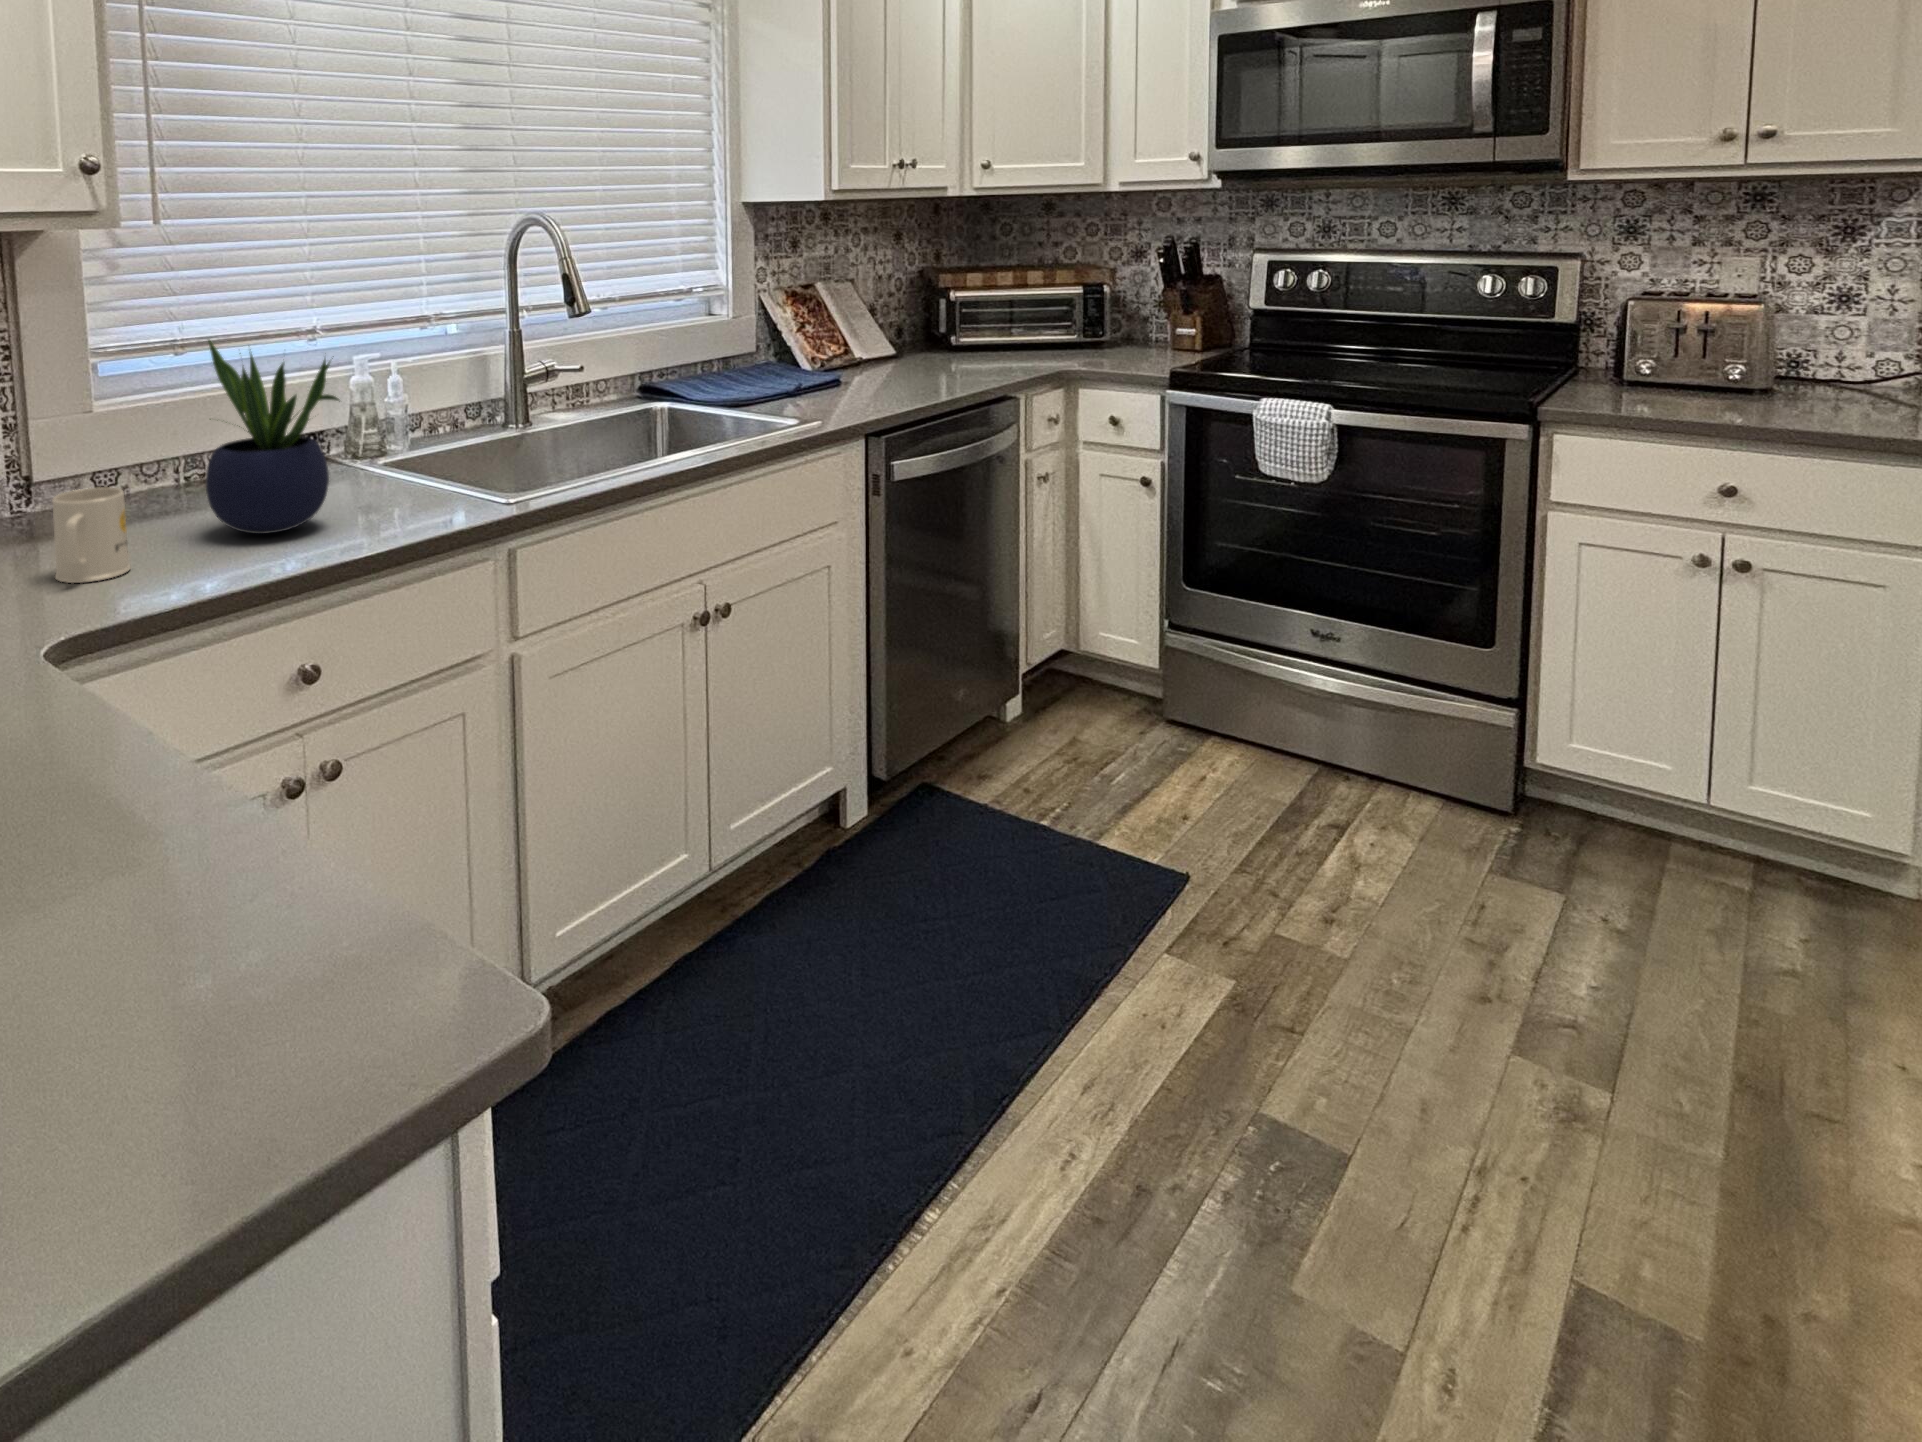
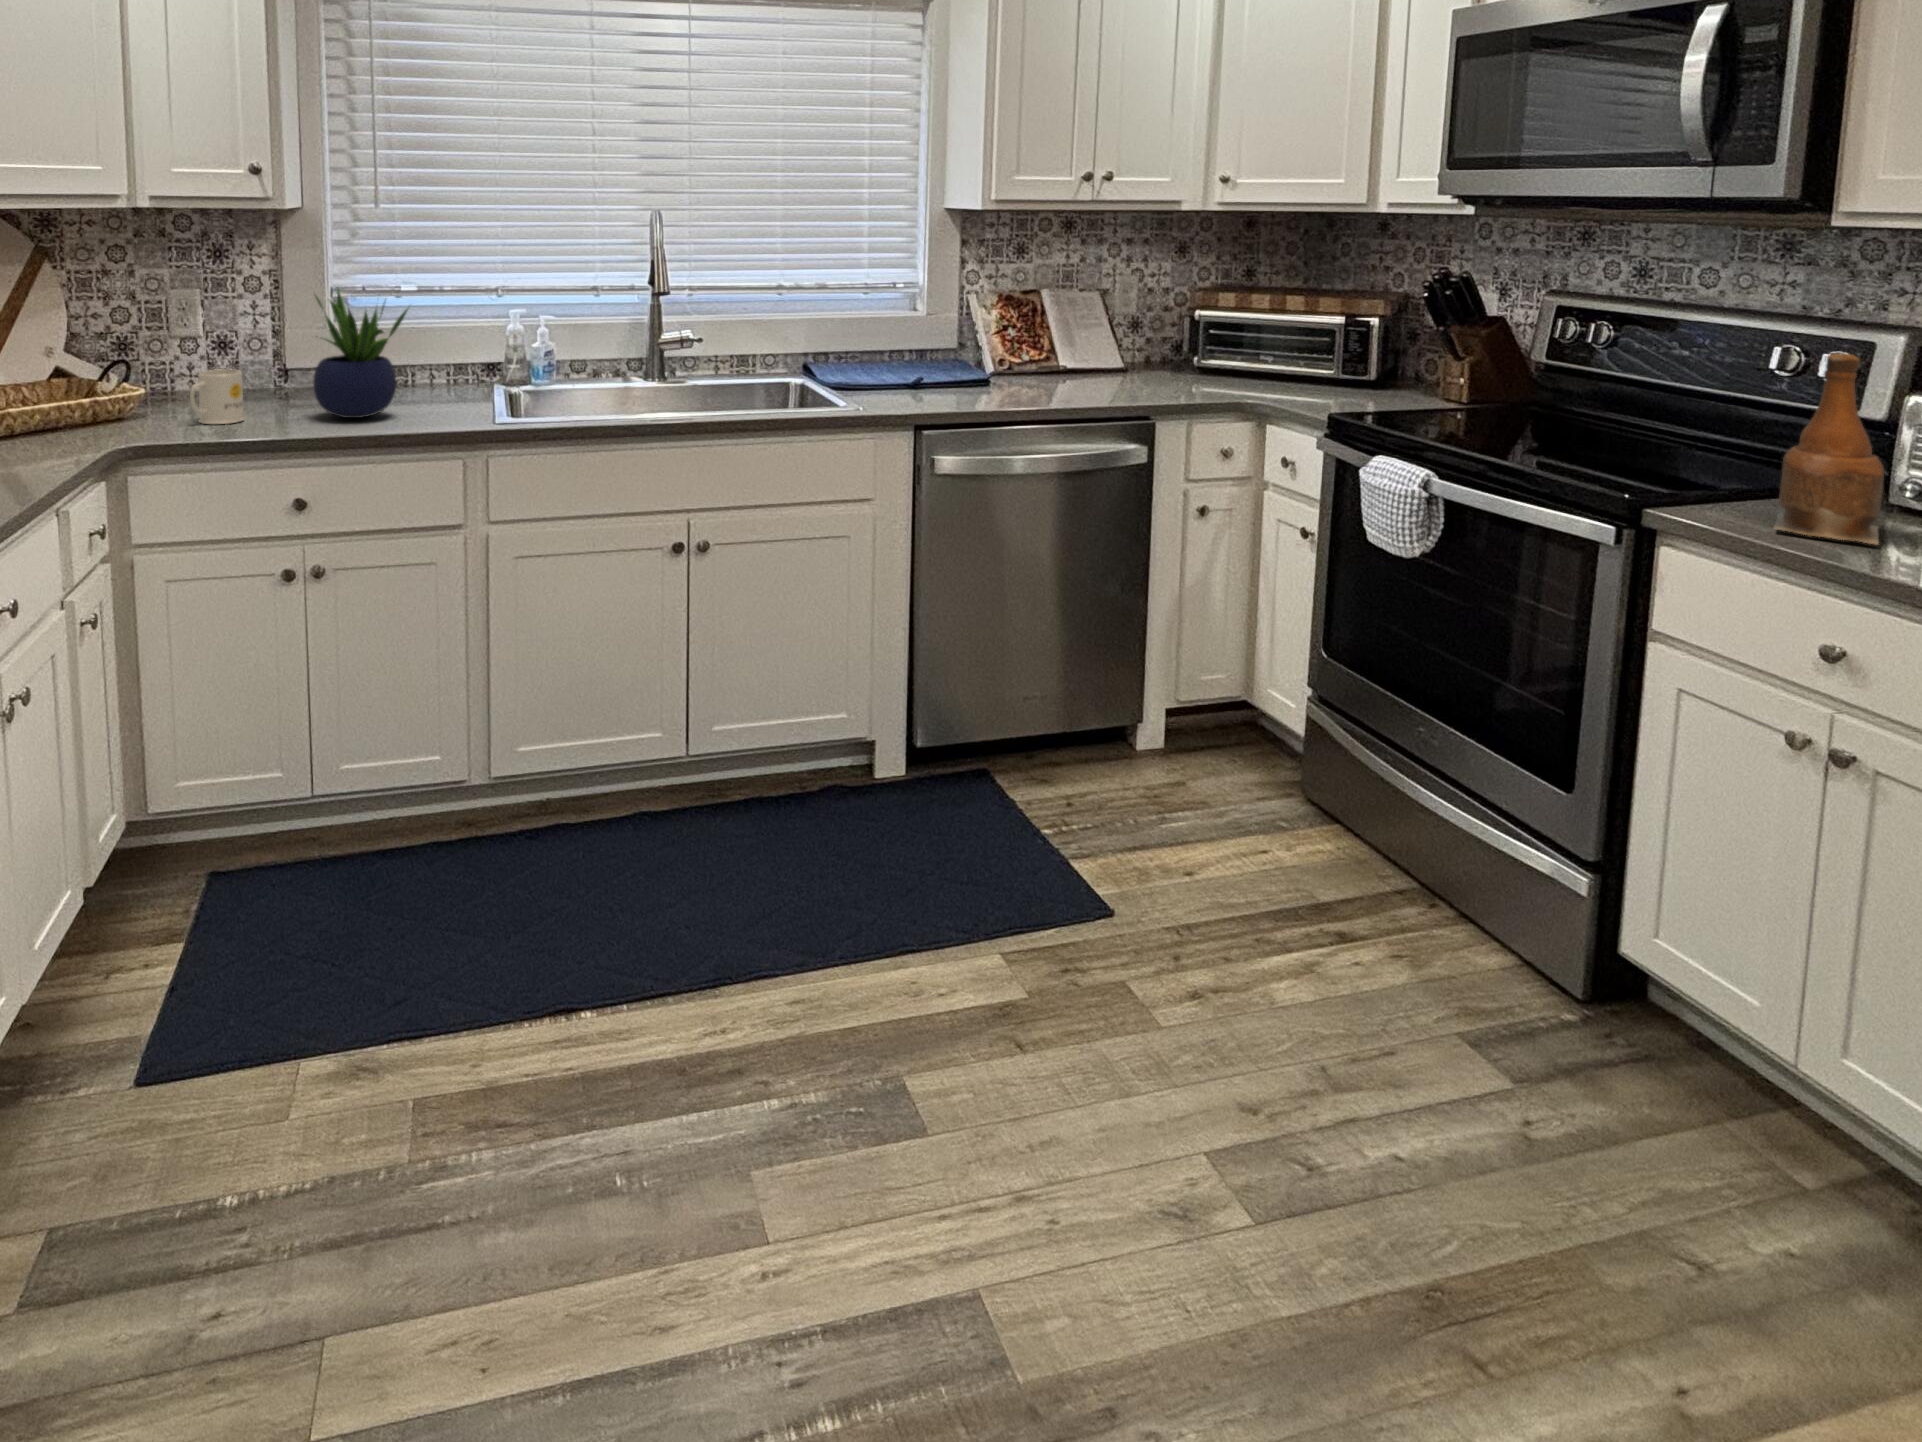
bottle: none [1600,271,1705,408] -> present [1774,353,1884,544]

